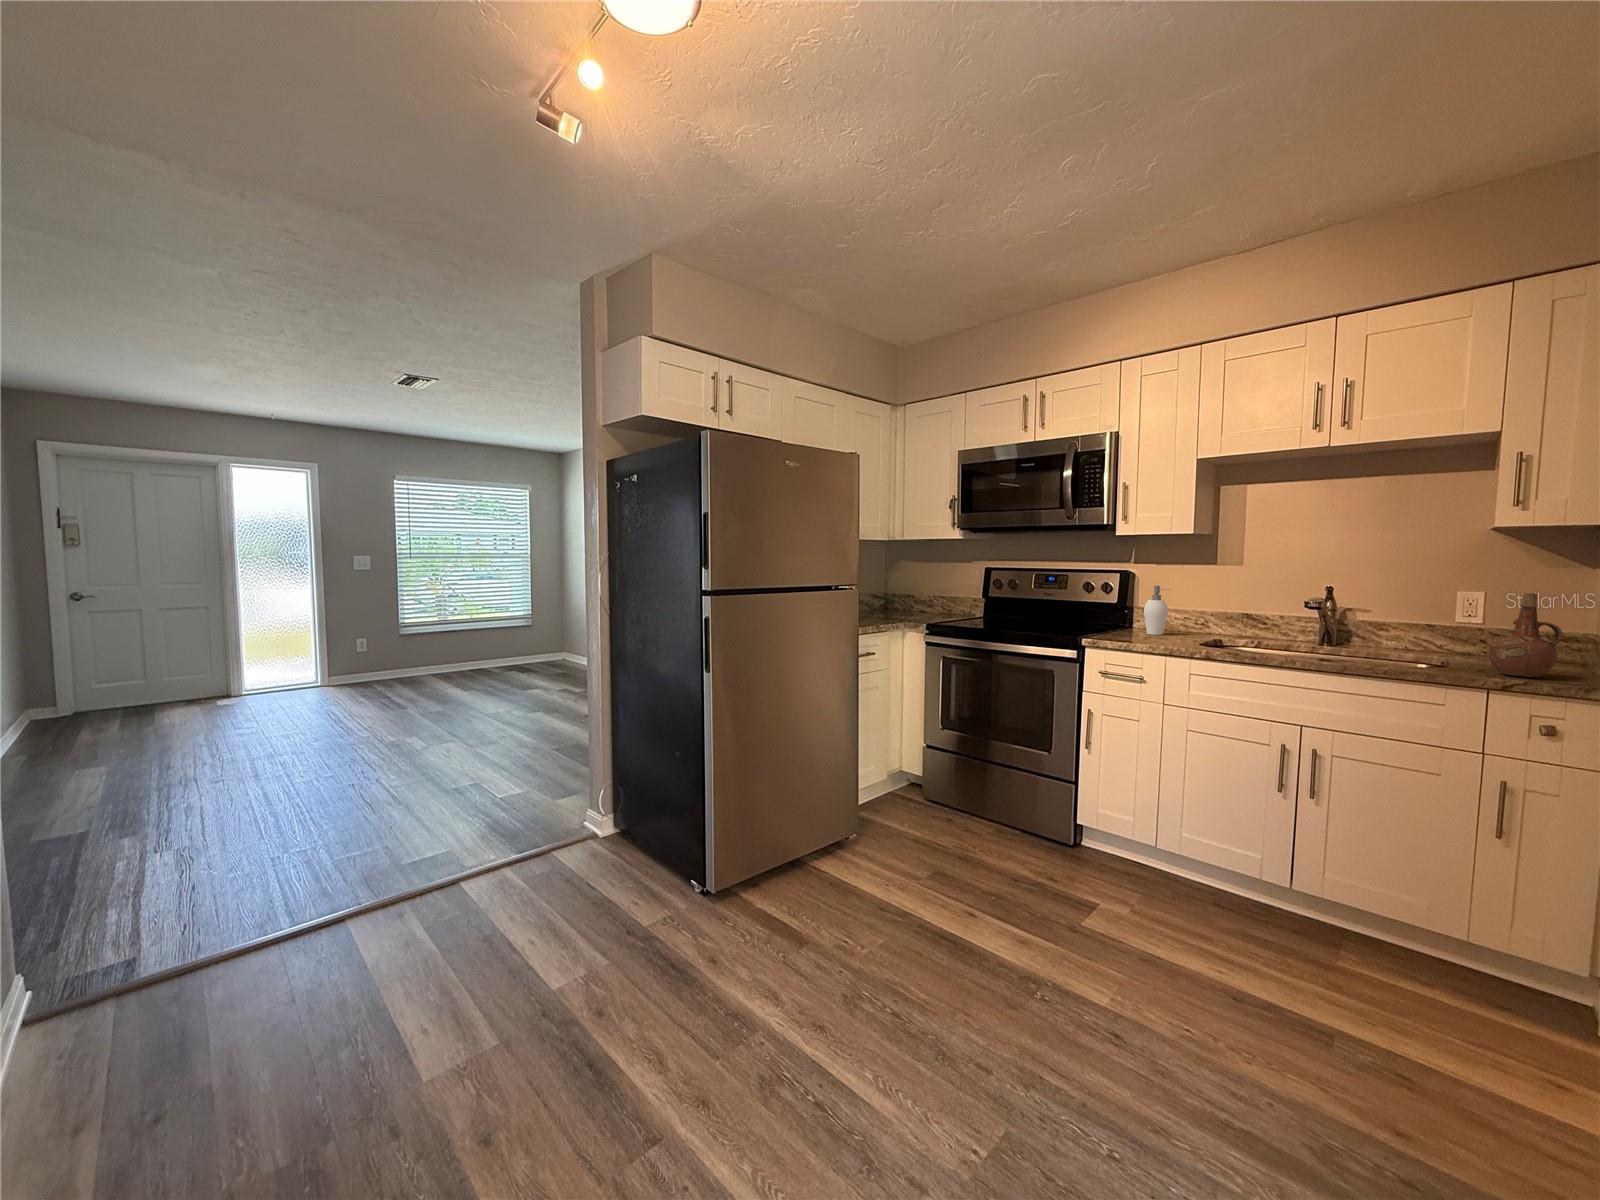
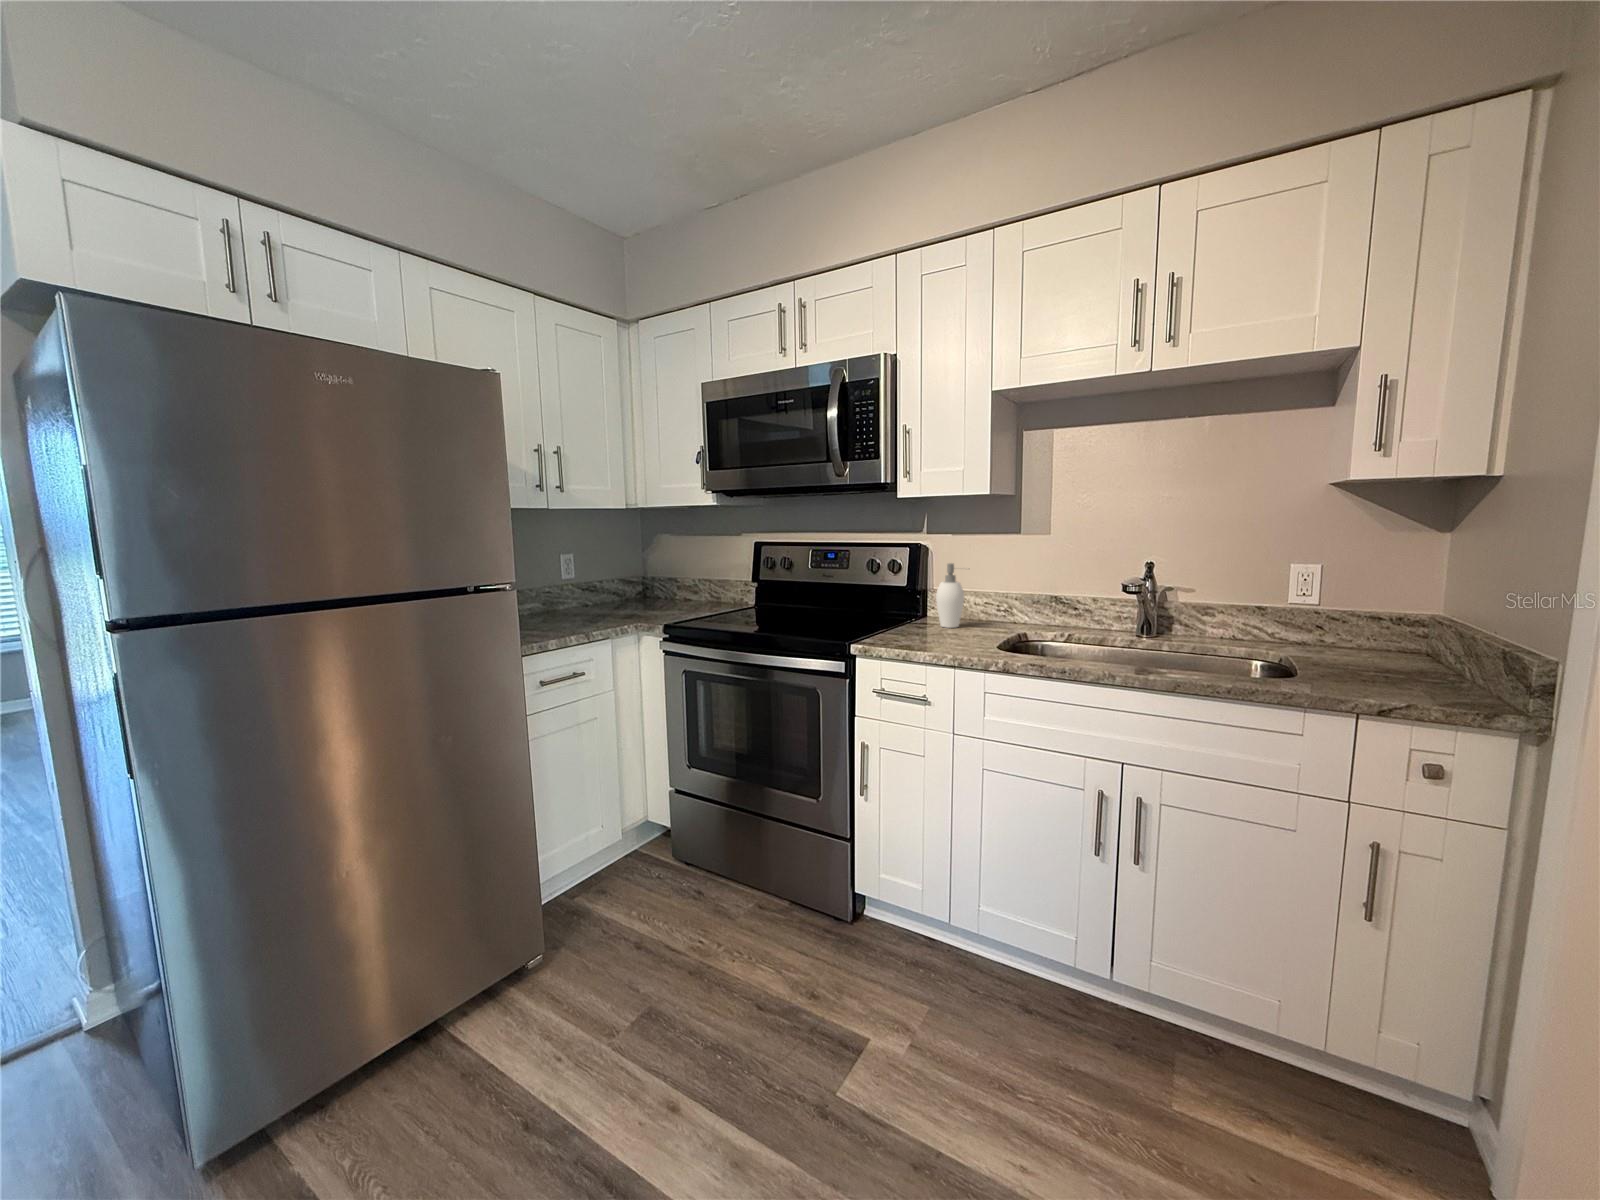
ceramic pitcher: present [1487,593,1562,677] -> none [1347,572,1440,689]

